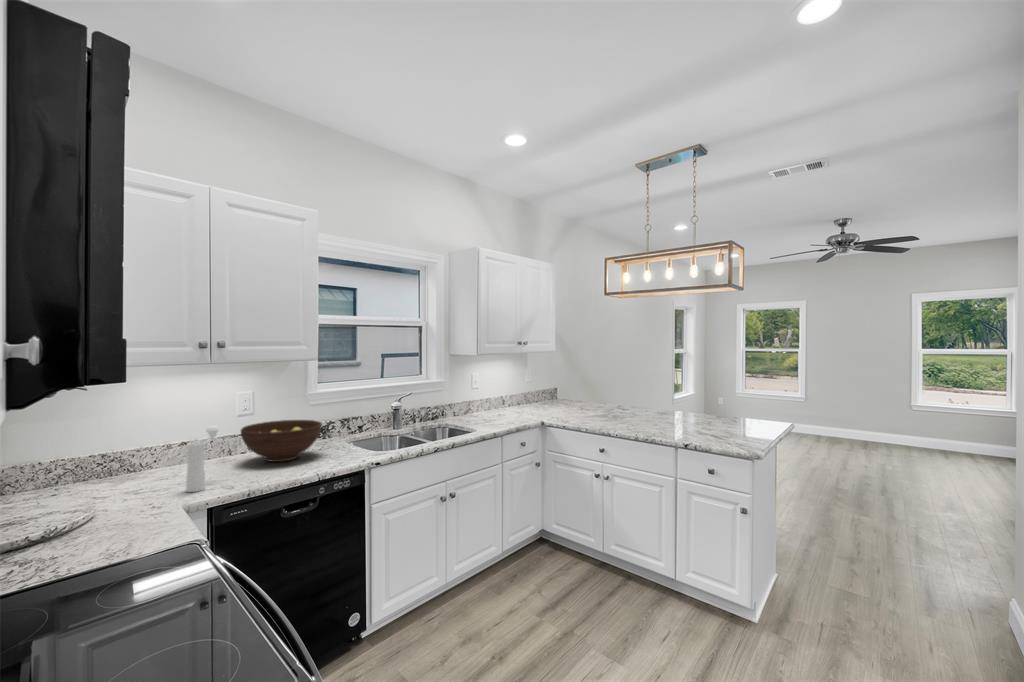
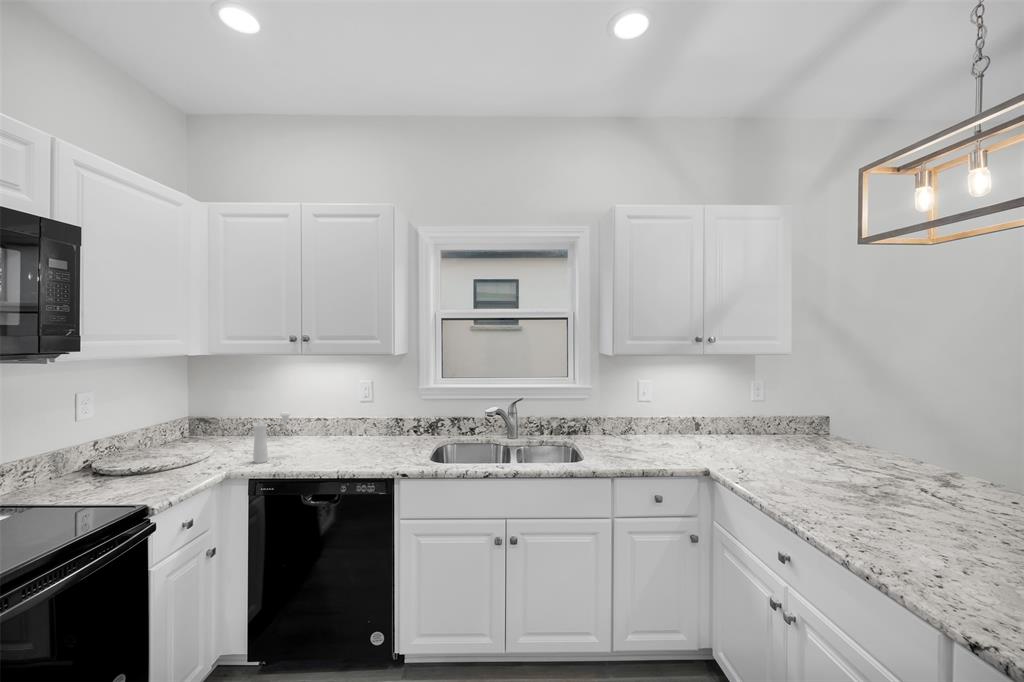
fruit bowl: present [241,420,322,462] -> none [328,412,398,451]

